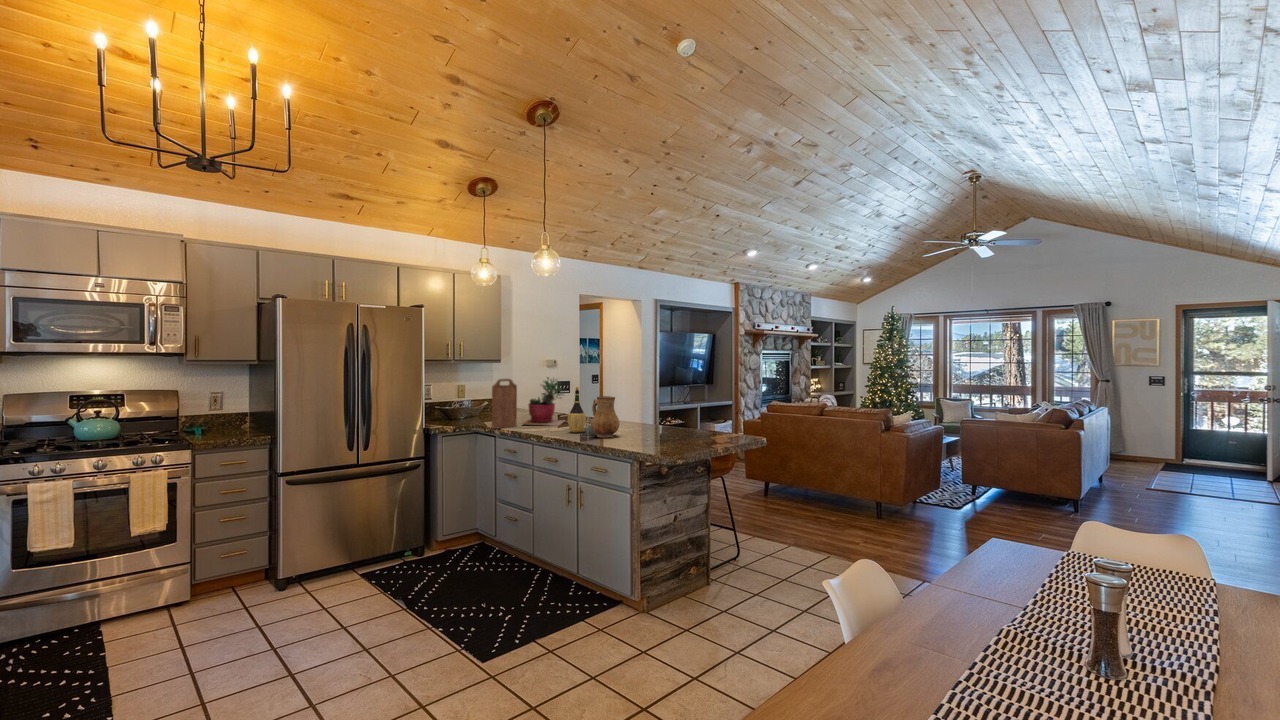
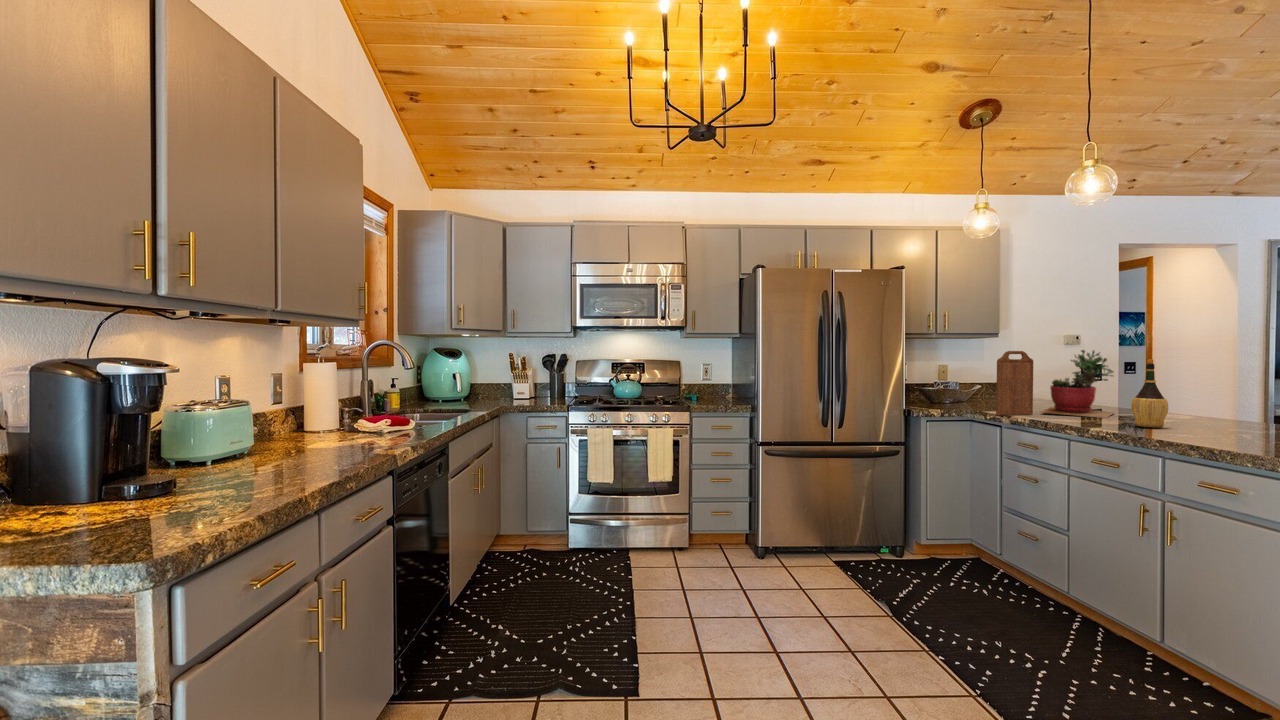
ceramic pitcher: present [591,396,619,438] -> none [1187,372,1252,438]

